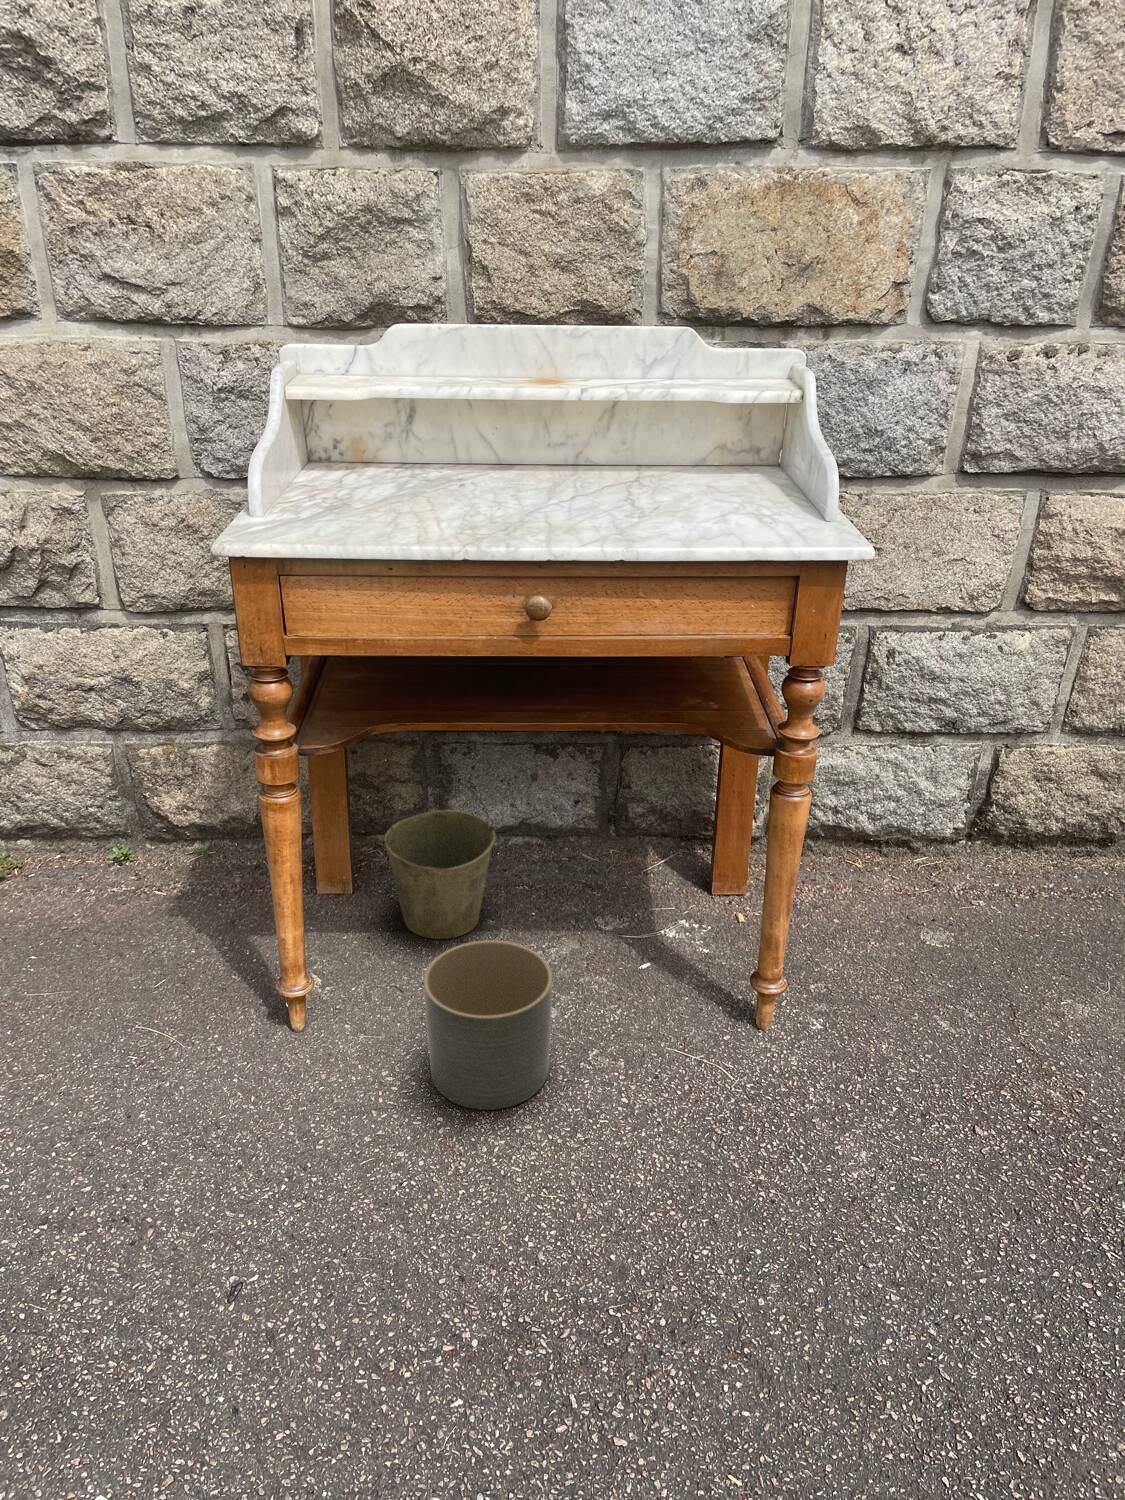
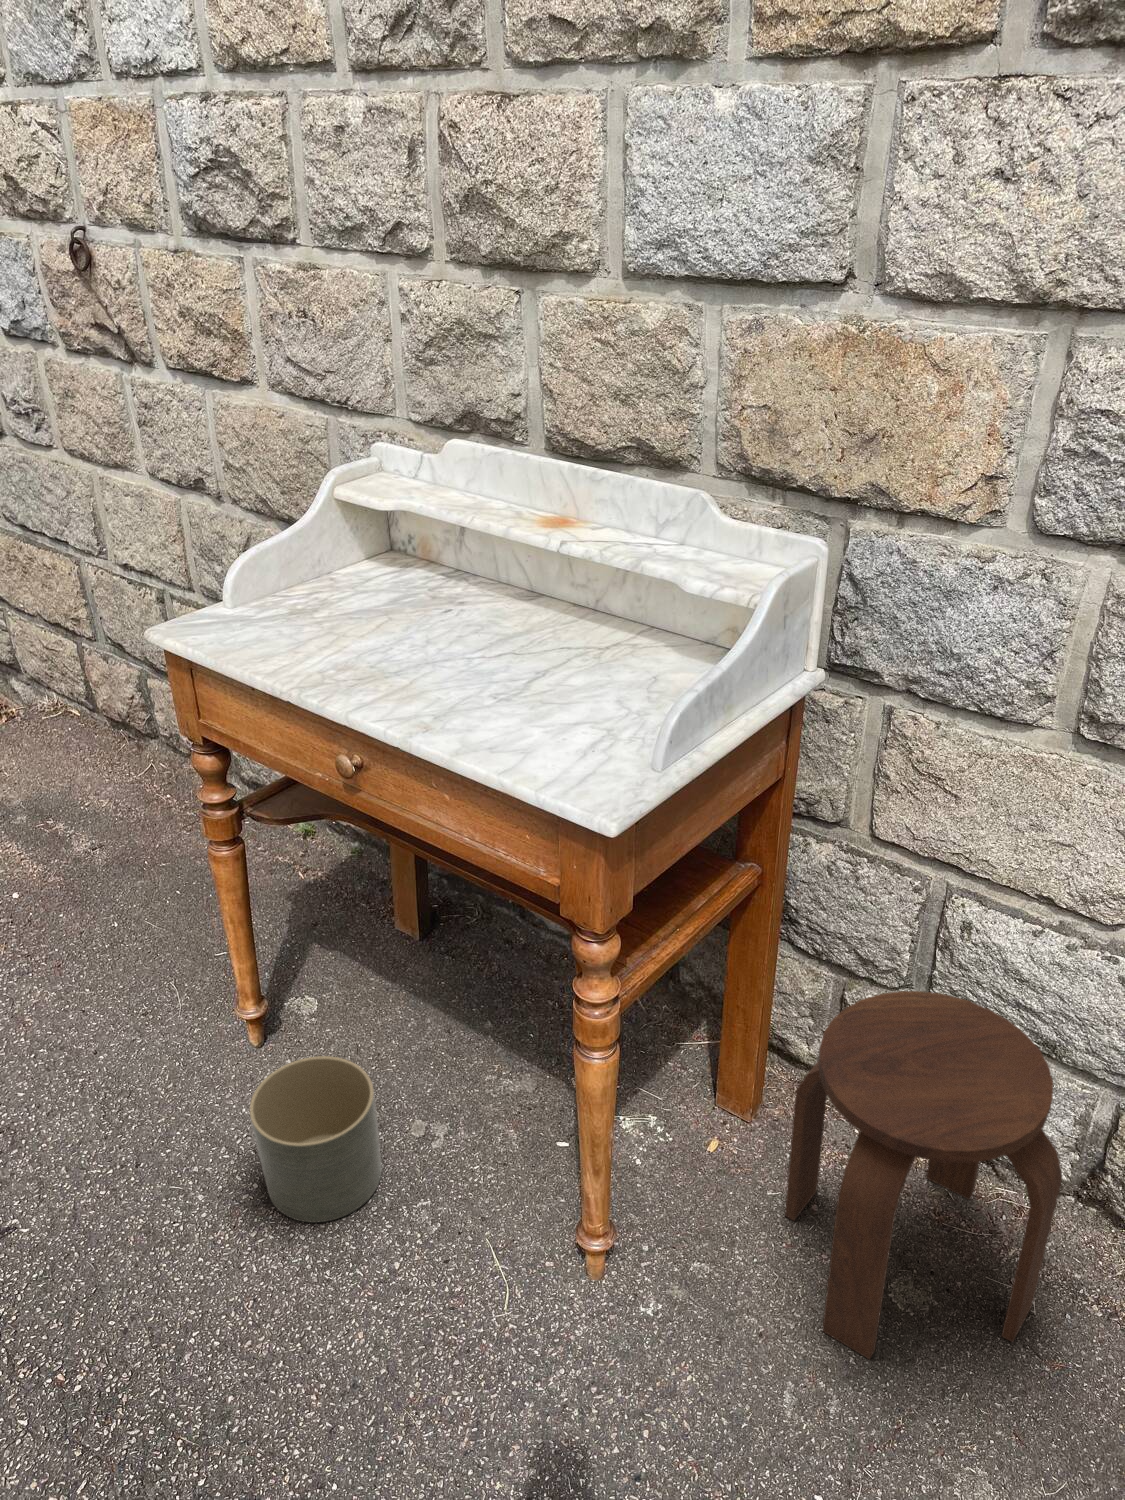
stool: none [821,701,1047,974] -> present [785,991,1062,1359]
bucket: present [384,775,495,939] -> none [392,882,505,1038]

